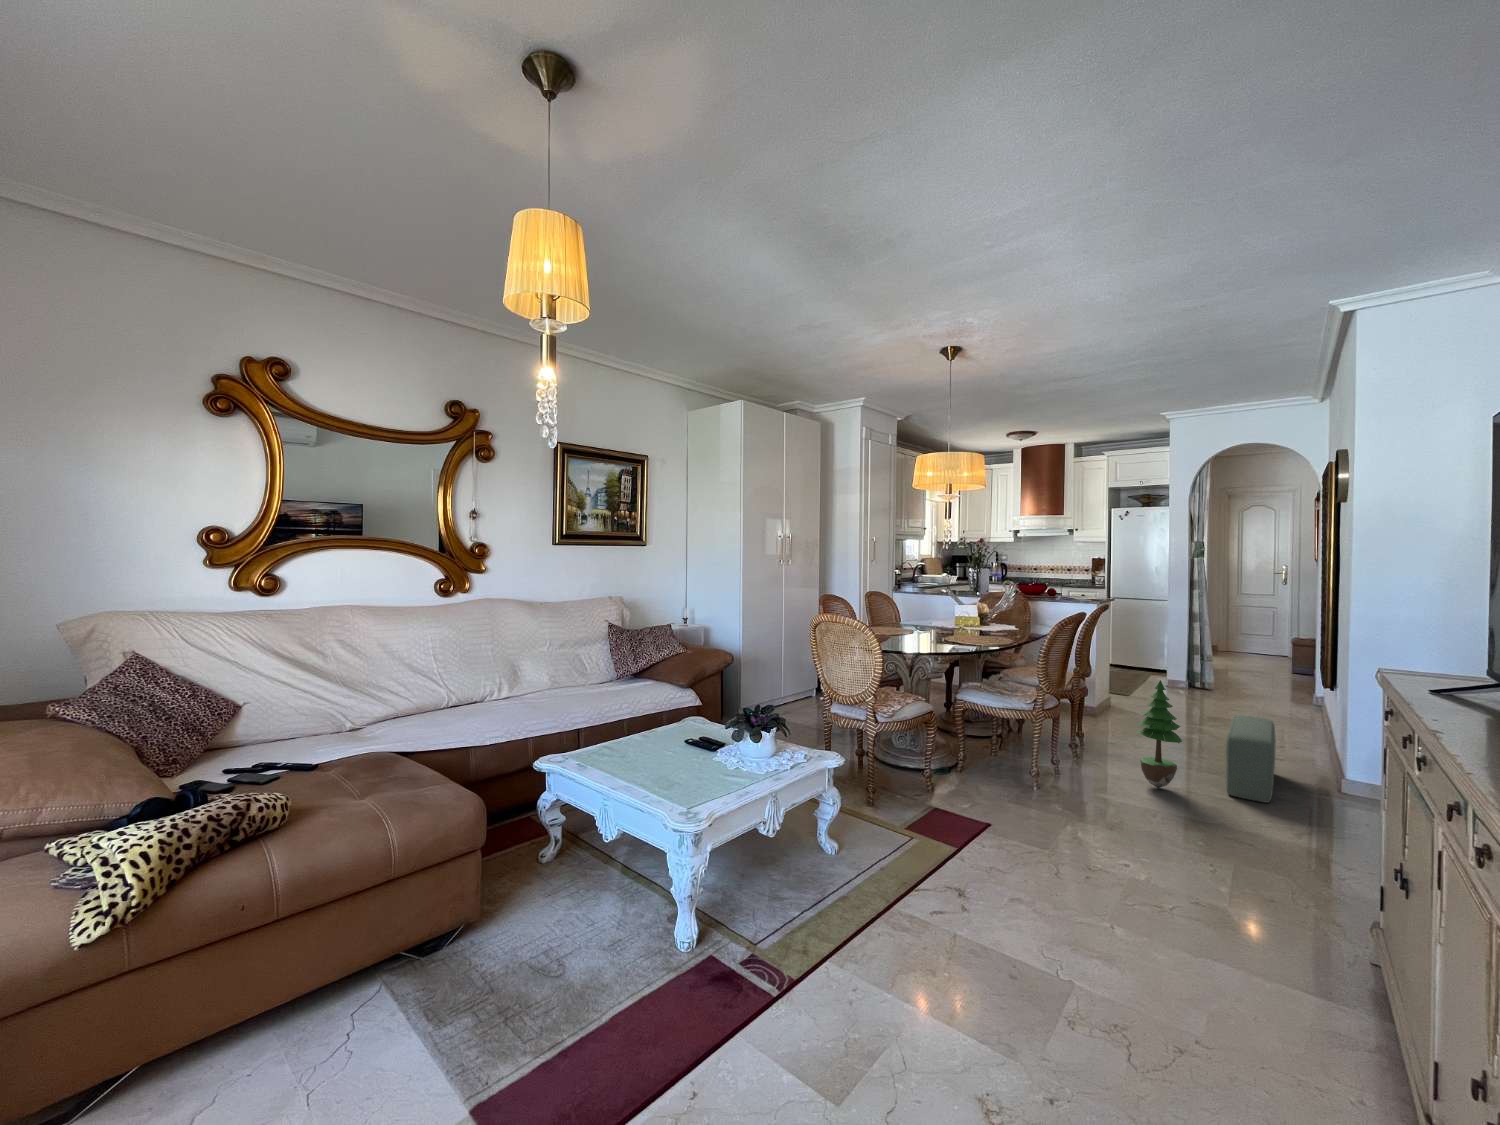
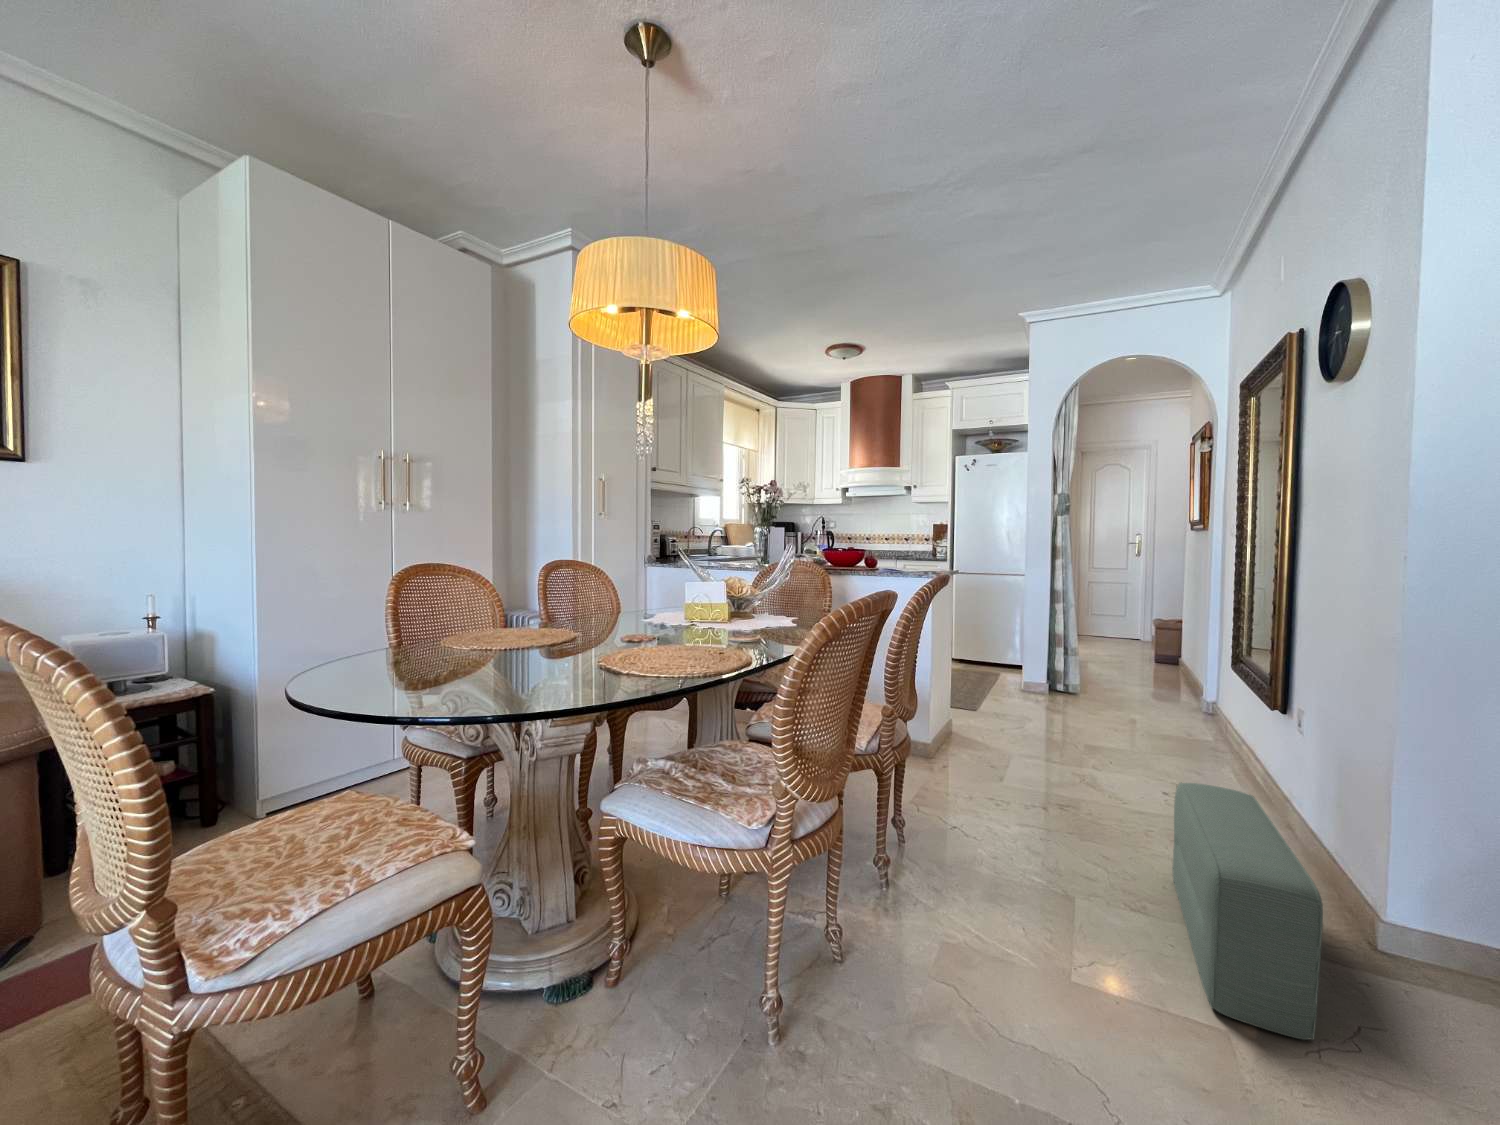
potted tree: present [1137,680,1182,788] -> none [1011,738,1117,1002]

